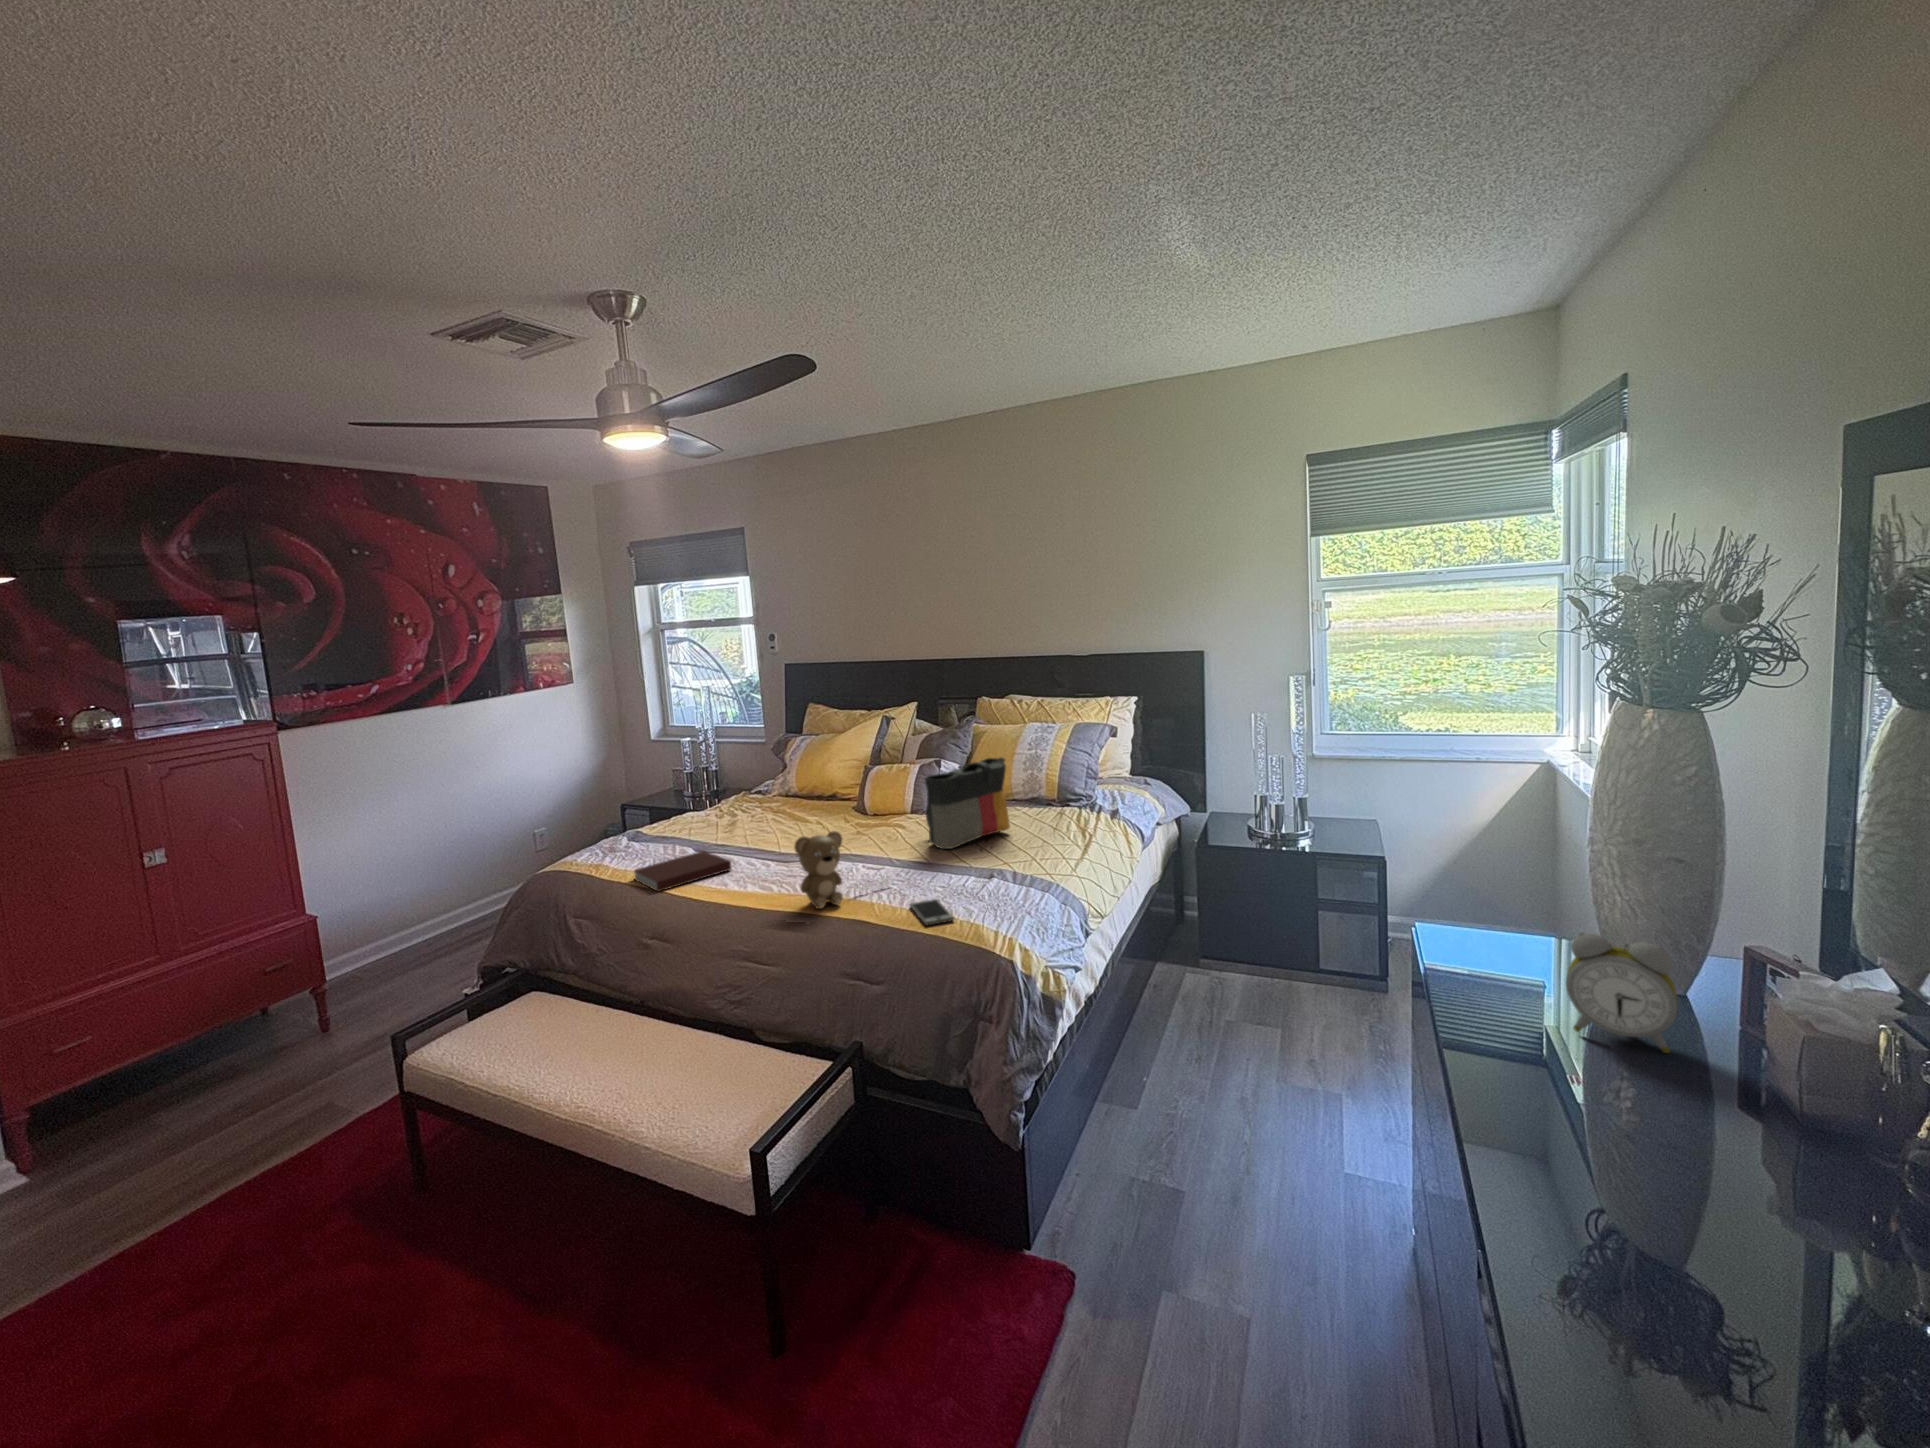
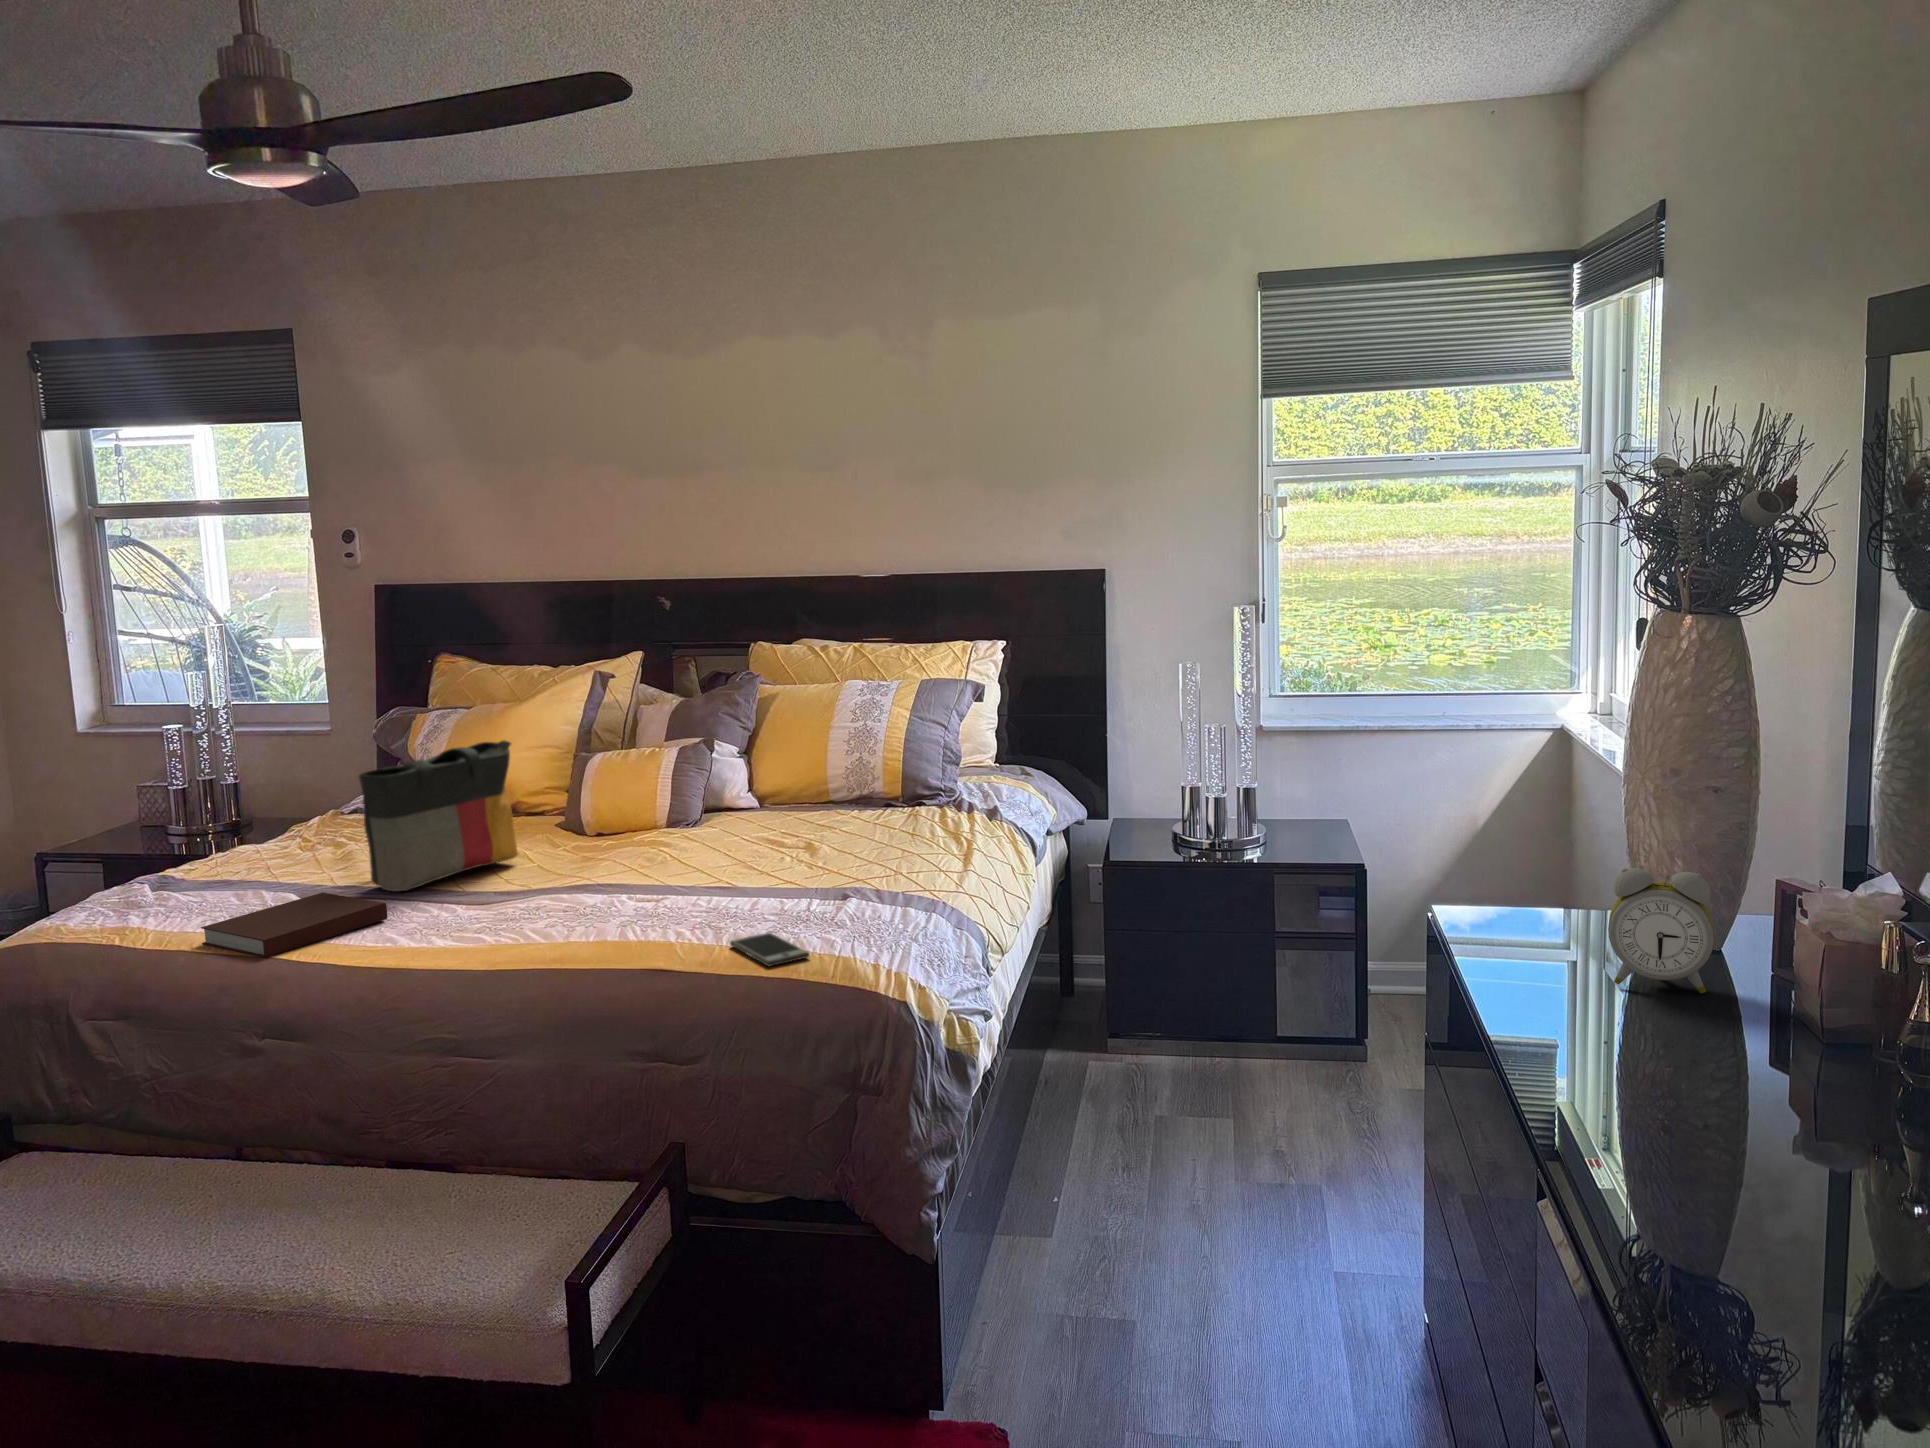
tote bag: present [924,757,1010,849] -> present [359,740,518,891]
teddy bear: present [794,831,891,909] -> none [537,834,688,959]

